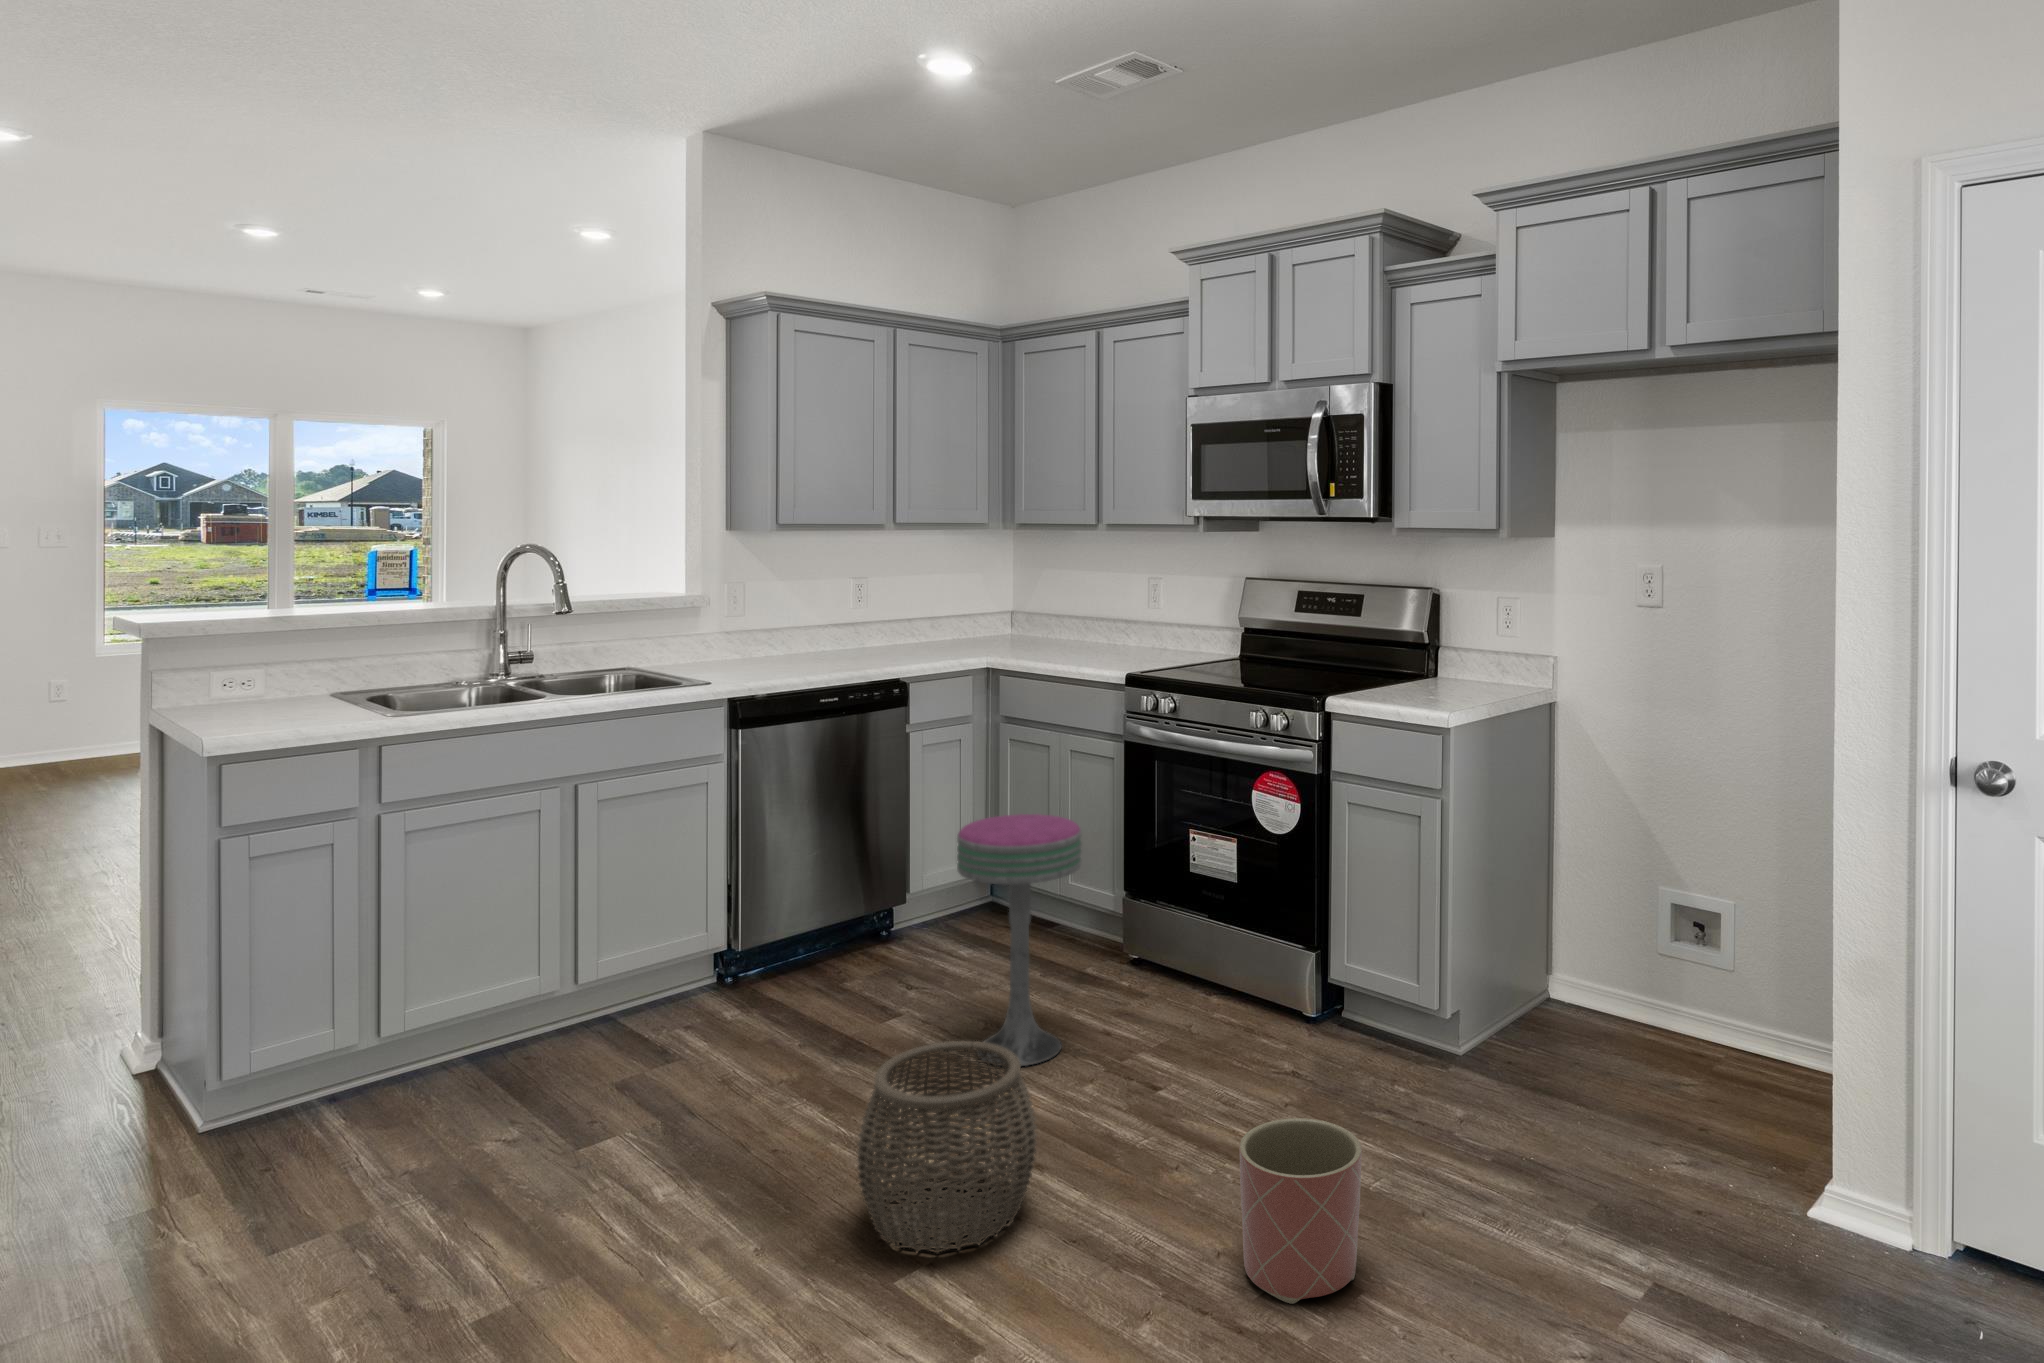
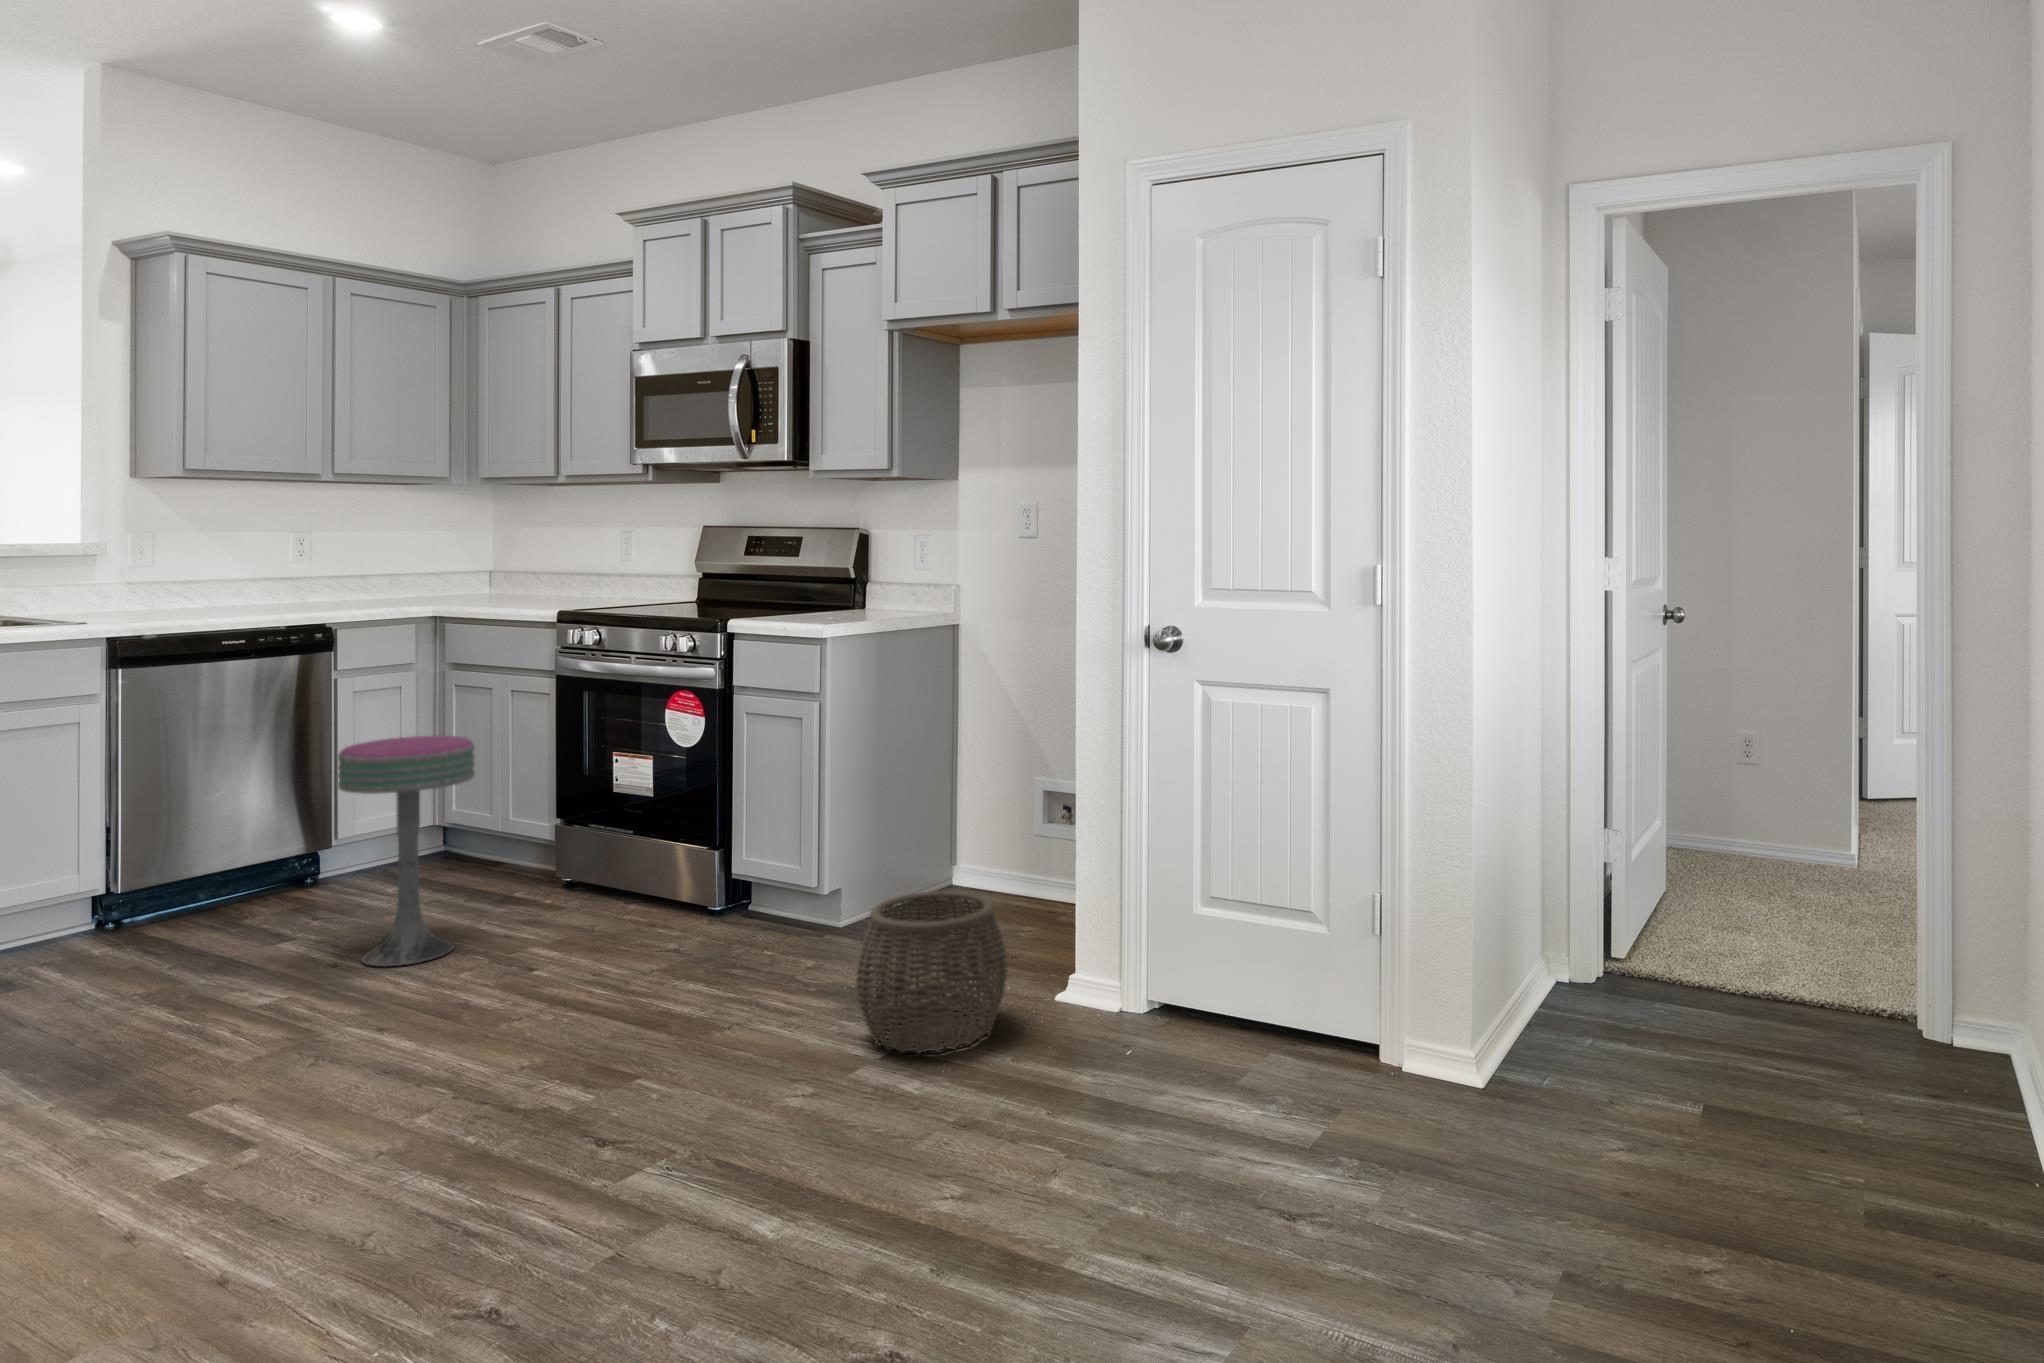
woven basket: present [857,1041,1037,1253] -> present [856,891,1008,1053]
planter: present [1239,1118,1362,1304] -> none [532,950,648,1092]

